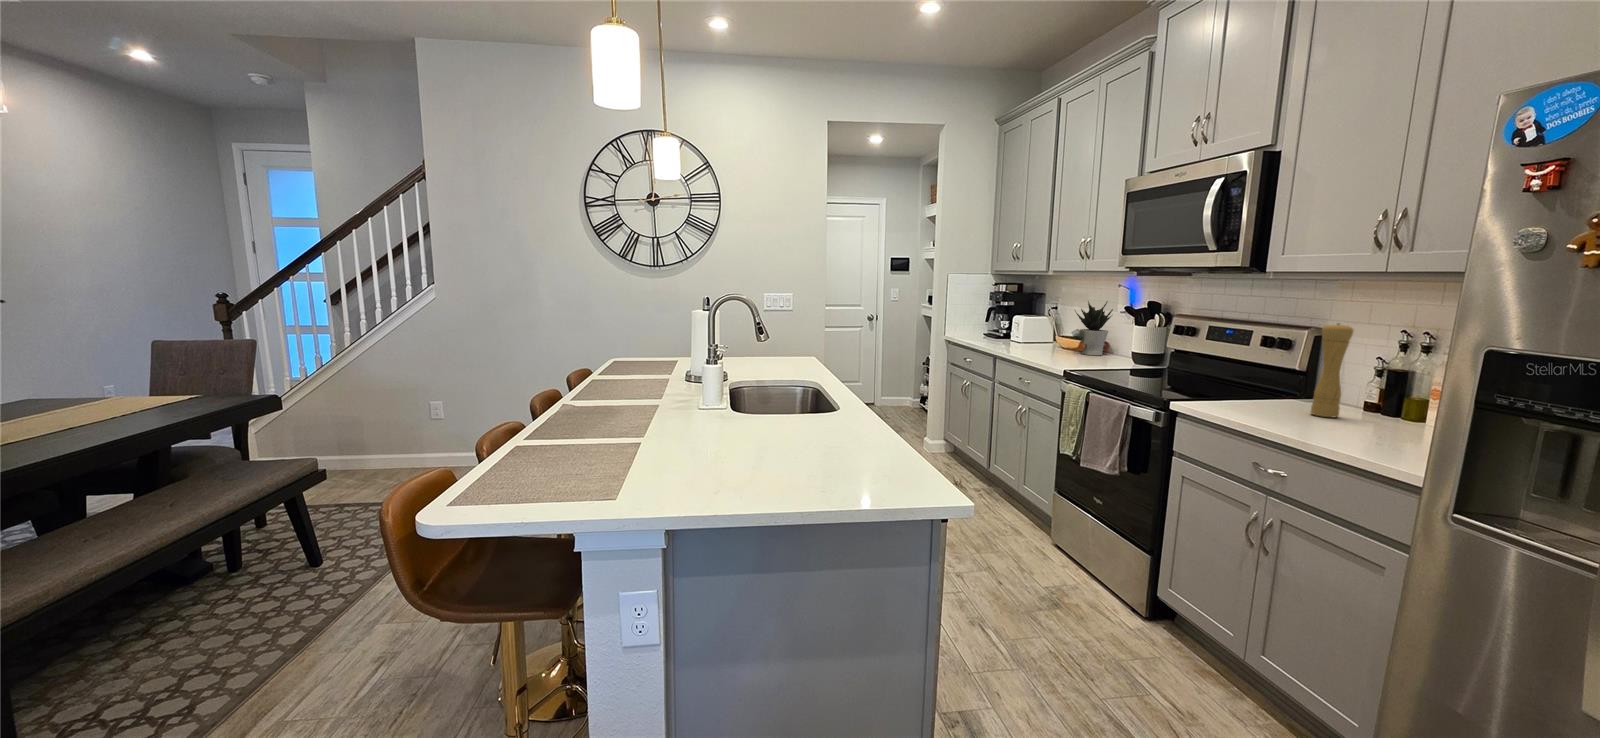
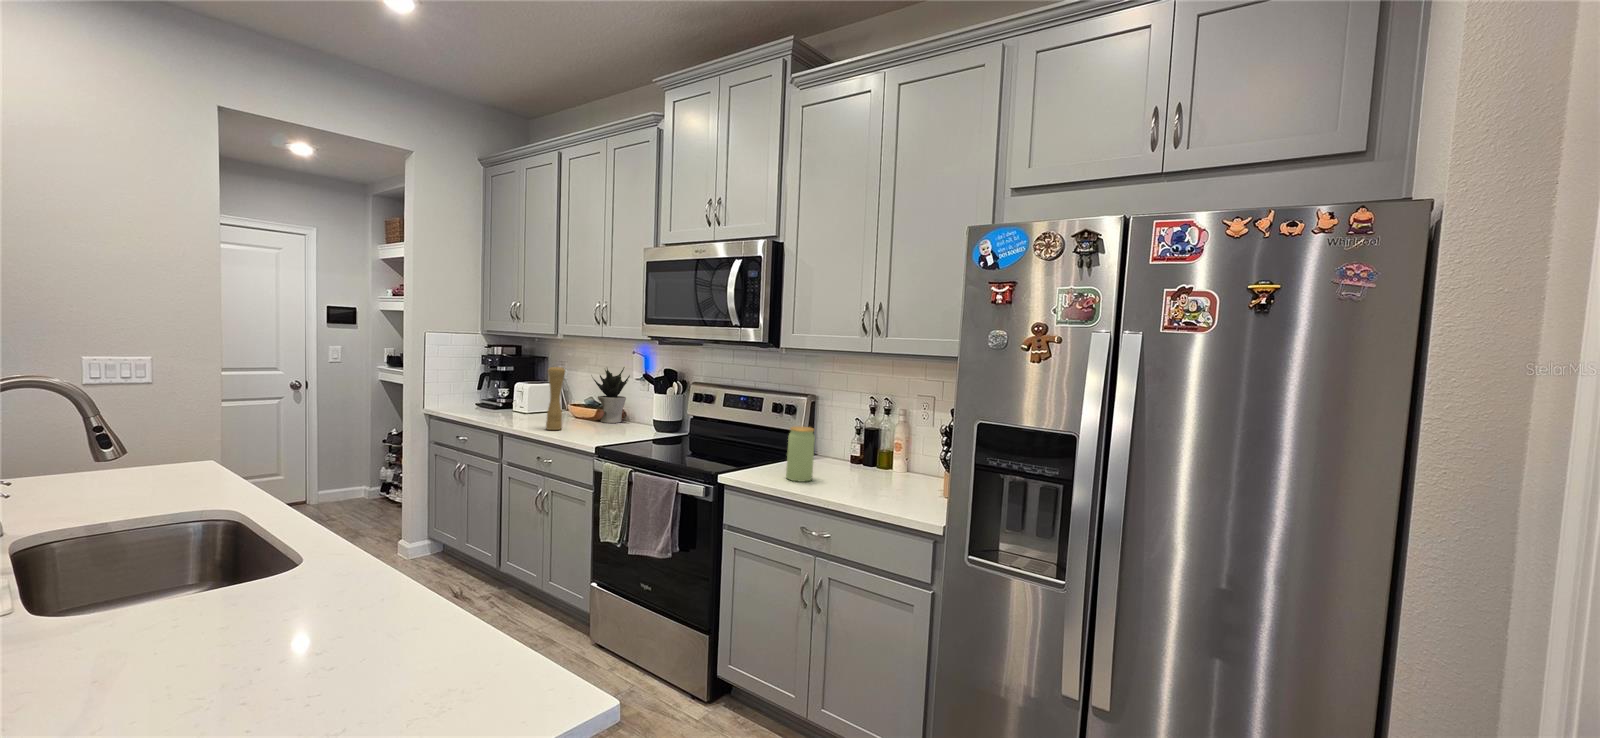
pepper mill: present [1311,323,1353,418] -> present [546,366,565,430]
jar: none [1247,359,1290,419] -> present [786,426,815,482]

